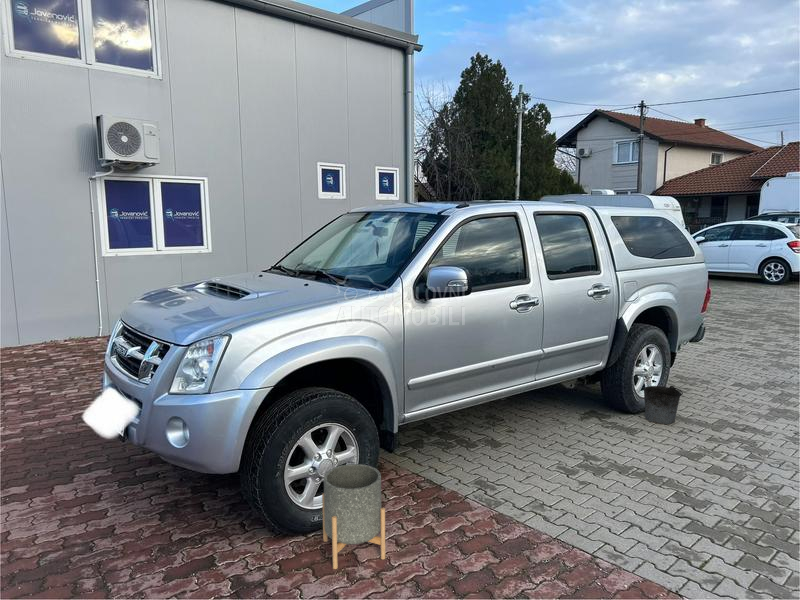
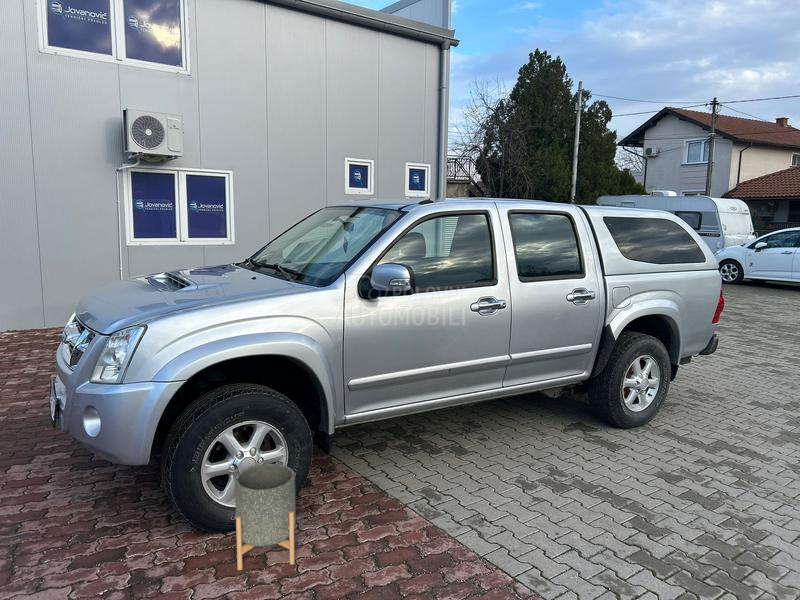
bucket: present [643,386,683,424] -> none [634,400,676,442]

